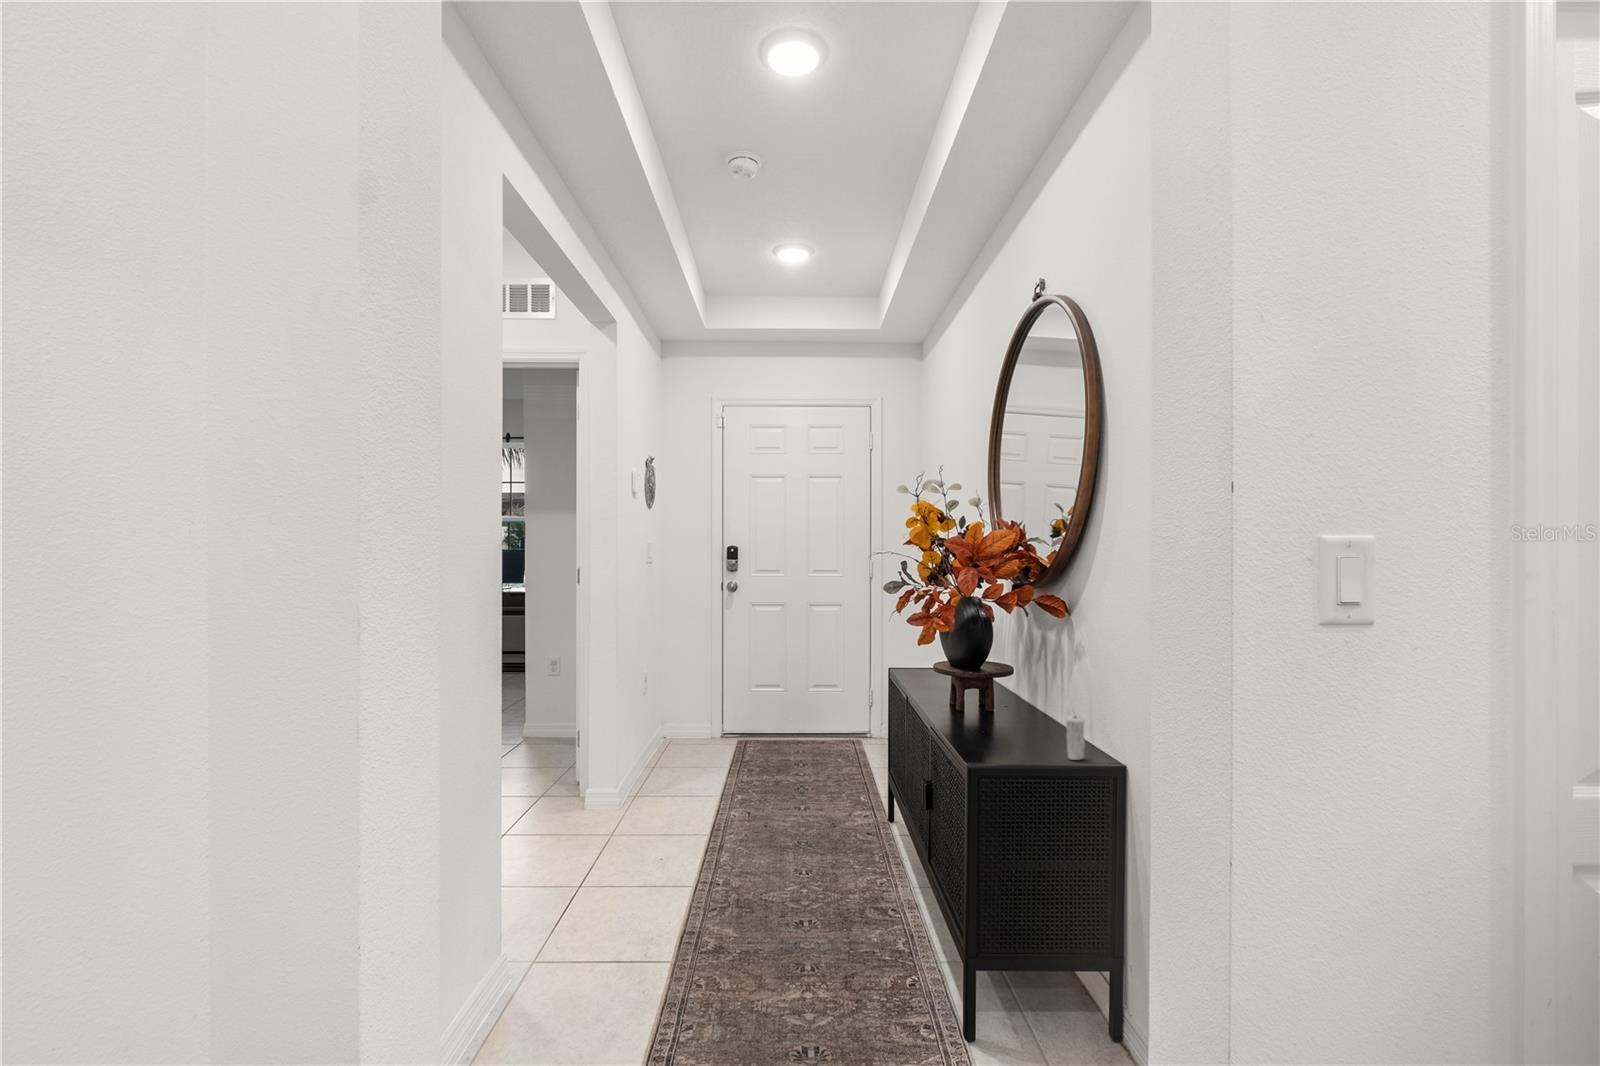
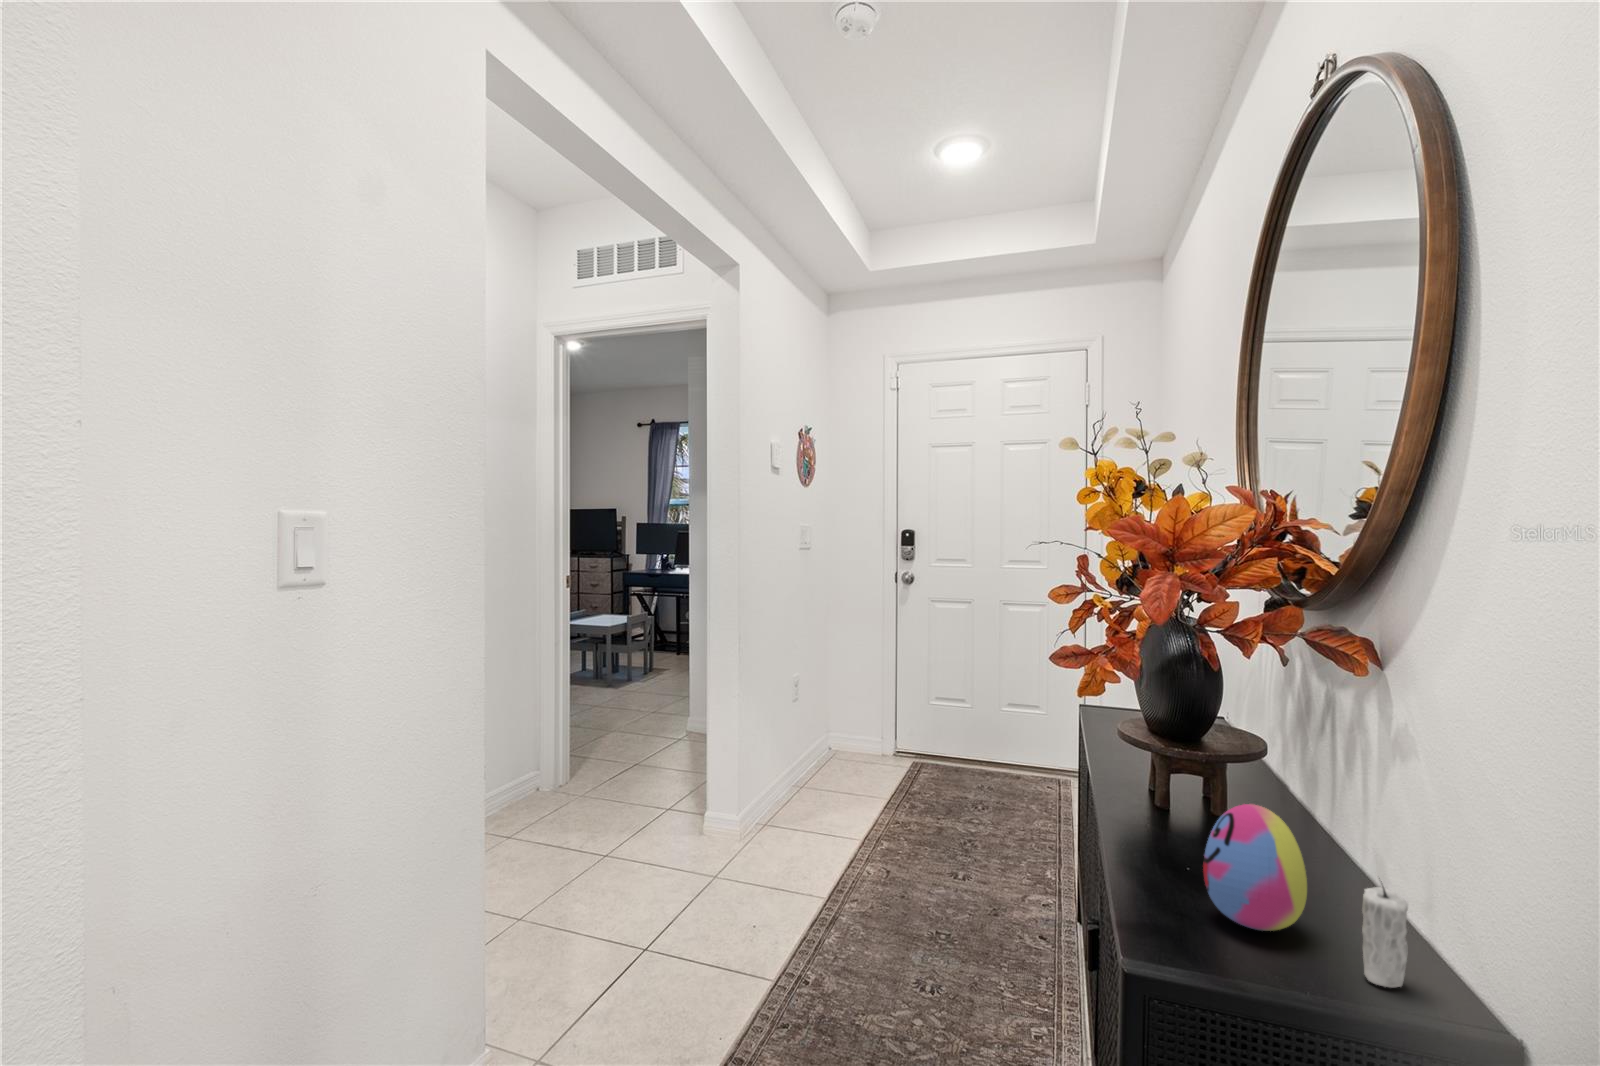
decorative egg: none [994,687,1042,750] -> present [1203,804,1307,931]

